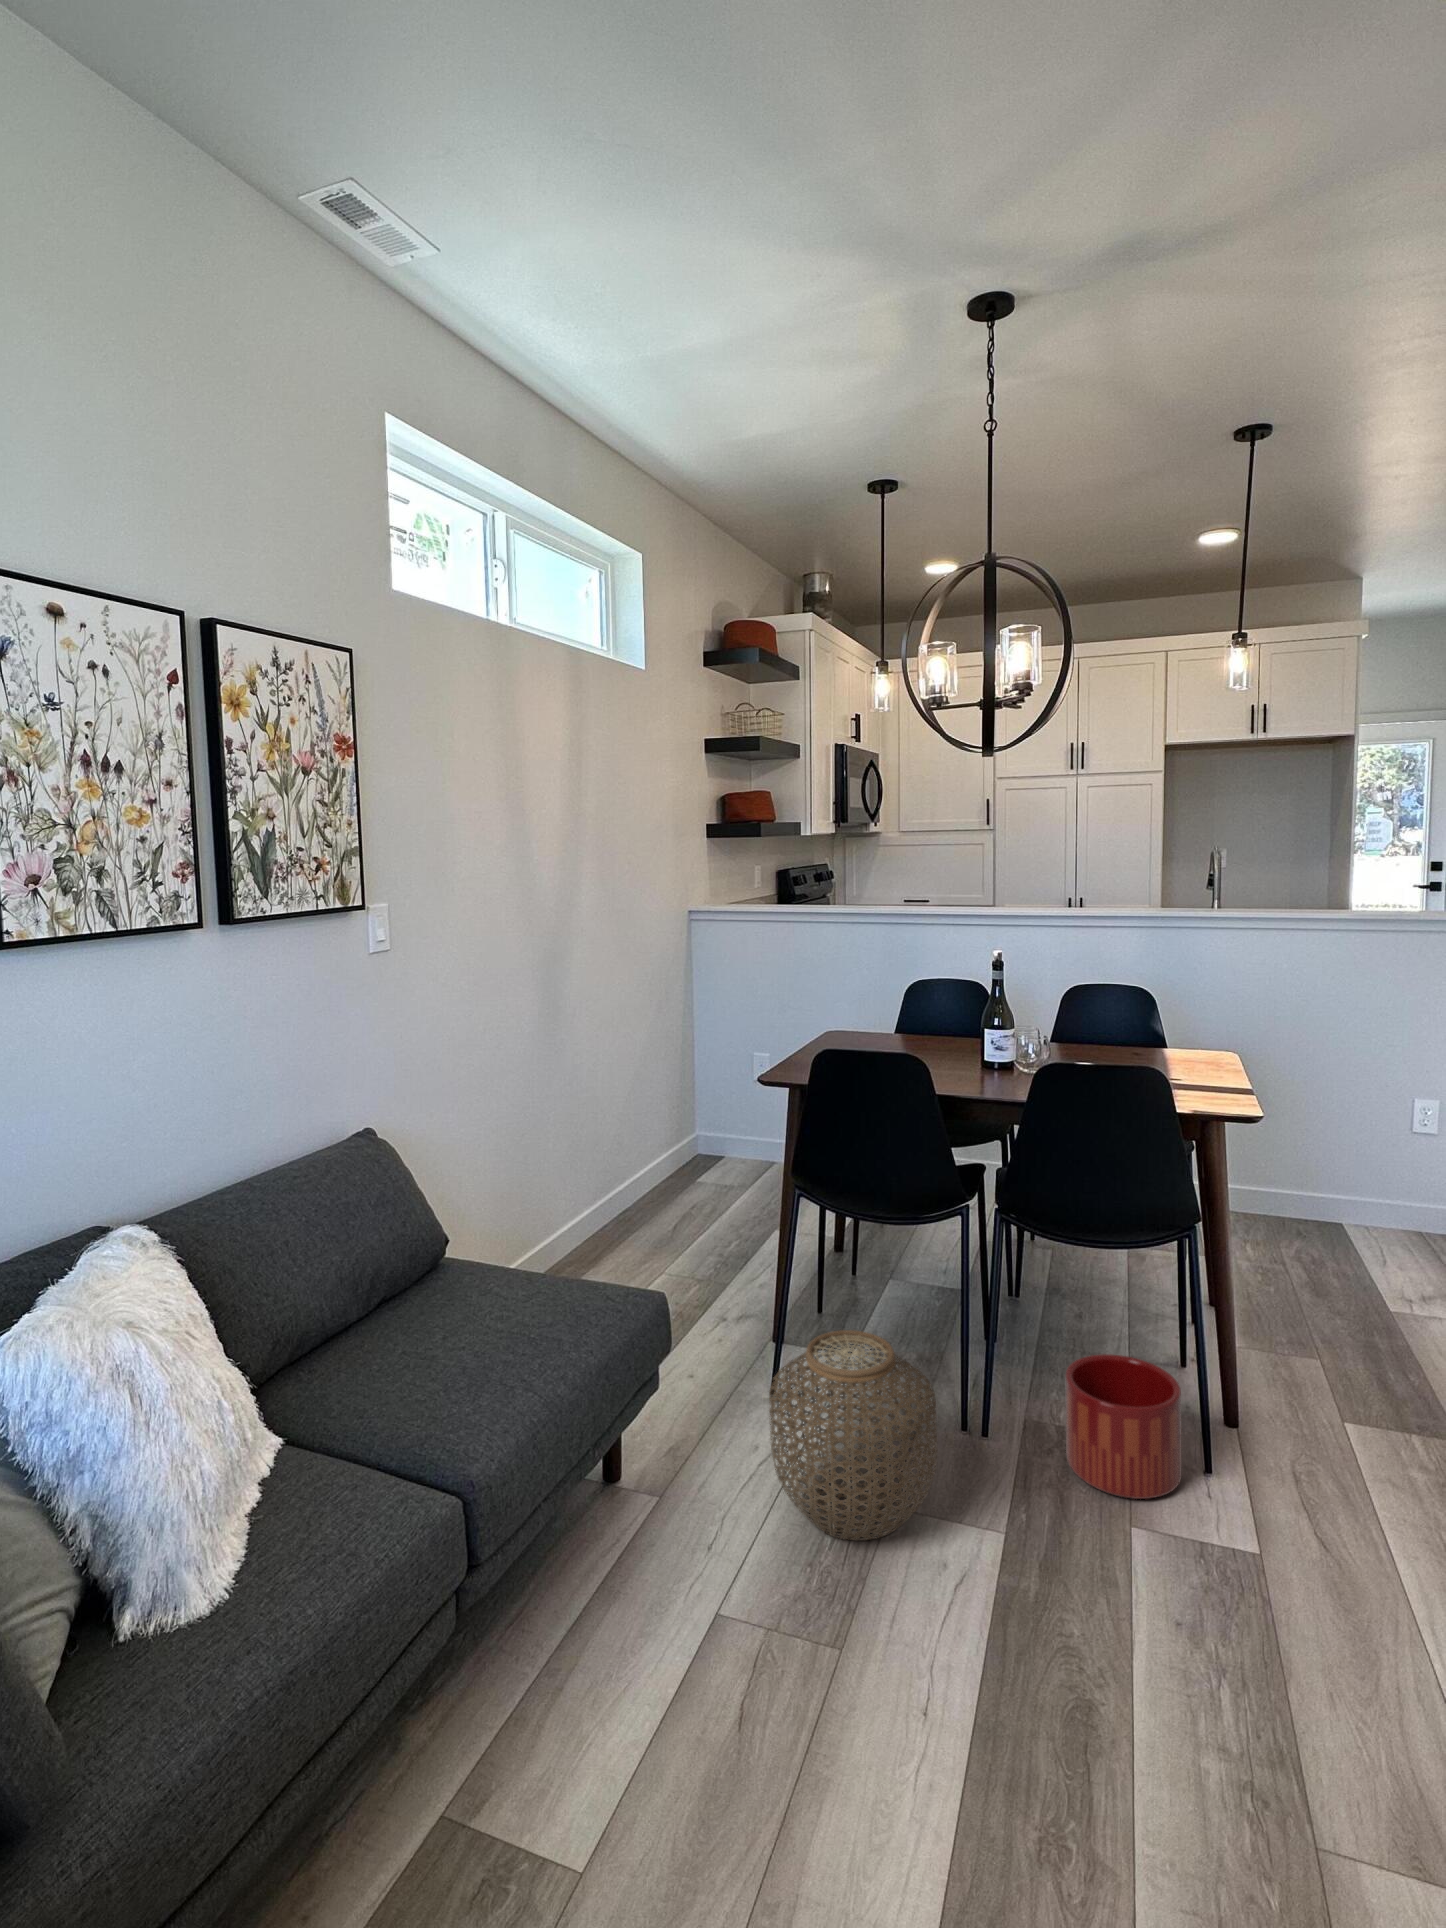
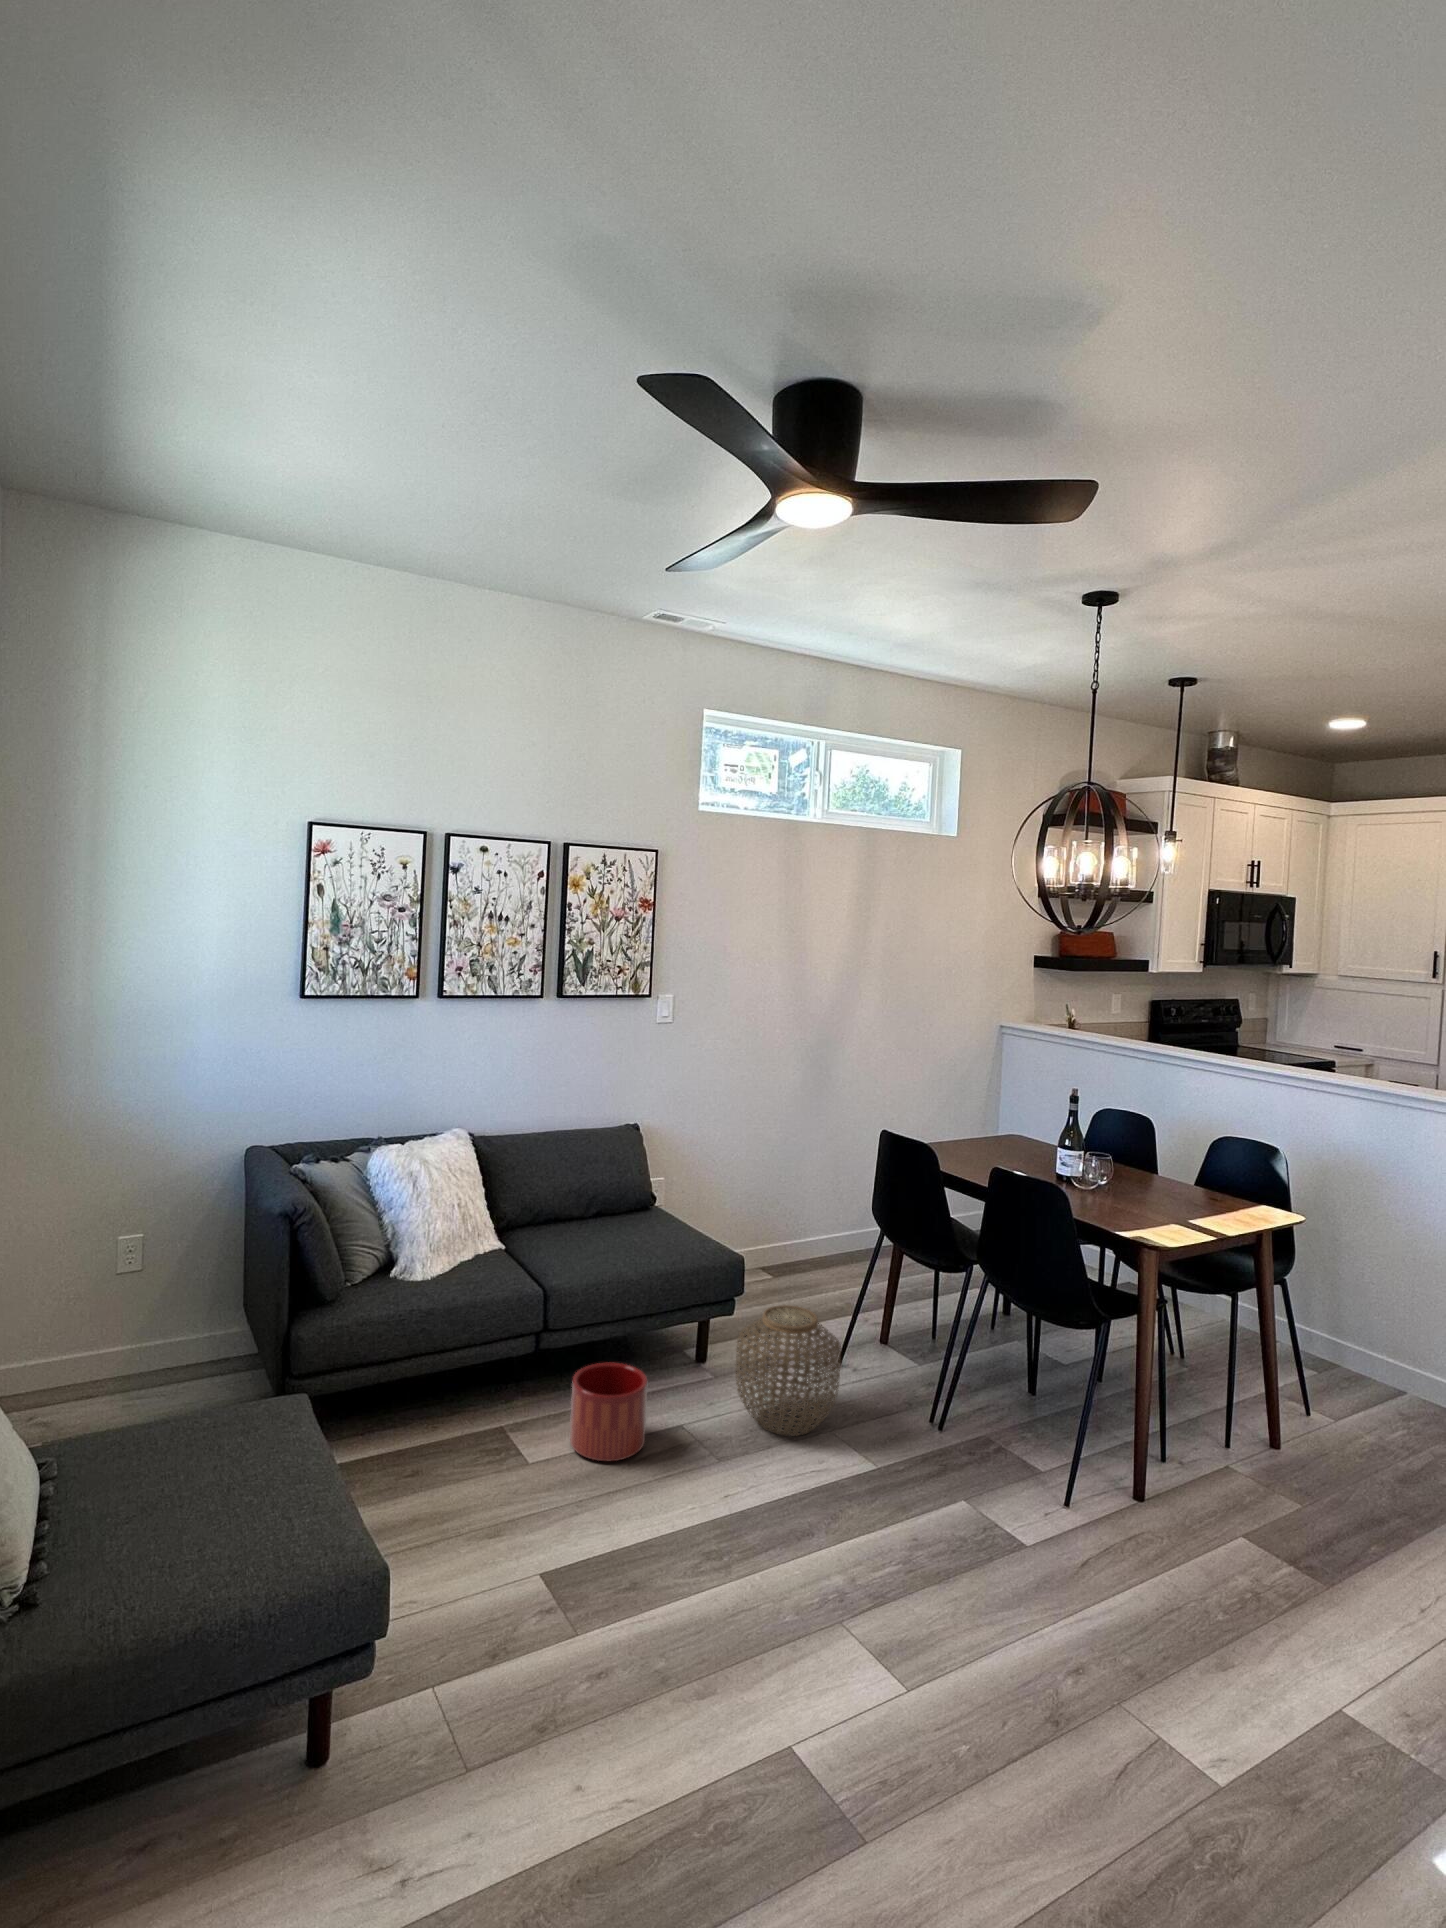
planter: present [1066,1354,1182,1499] -> present [570,1363,647,1461]

